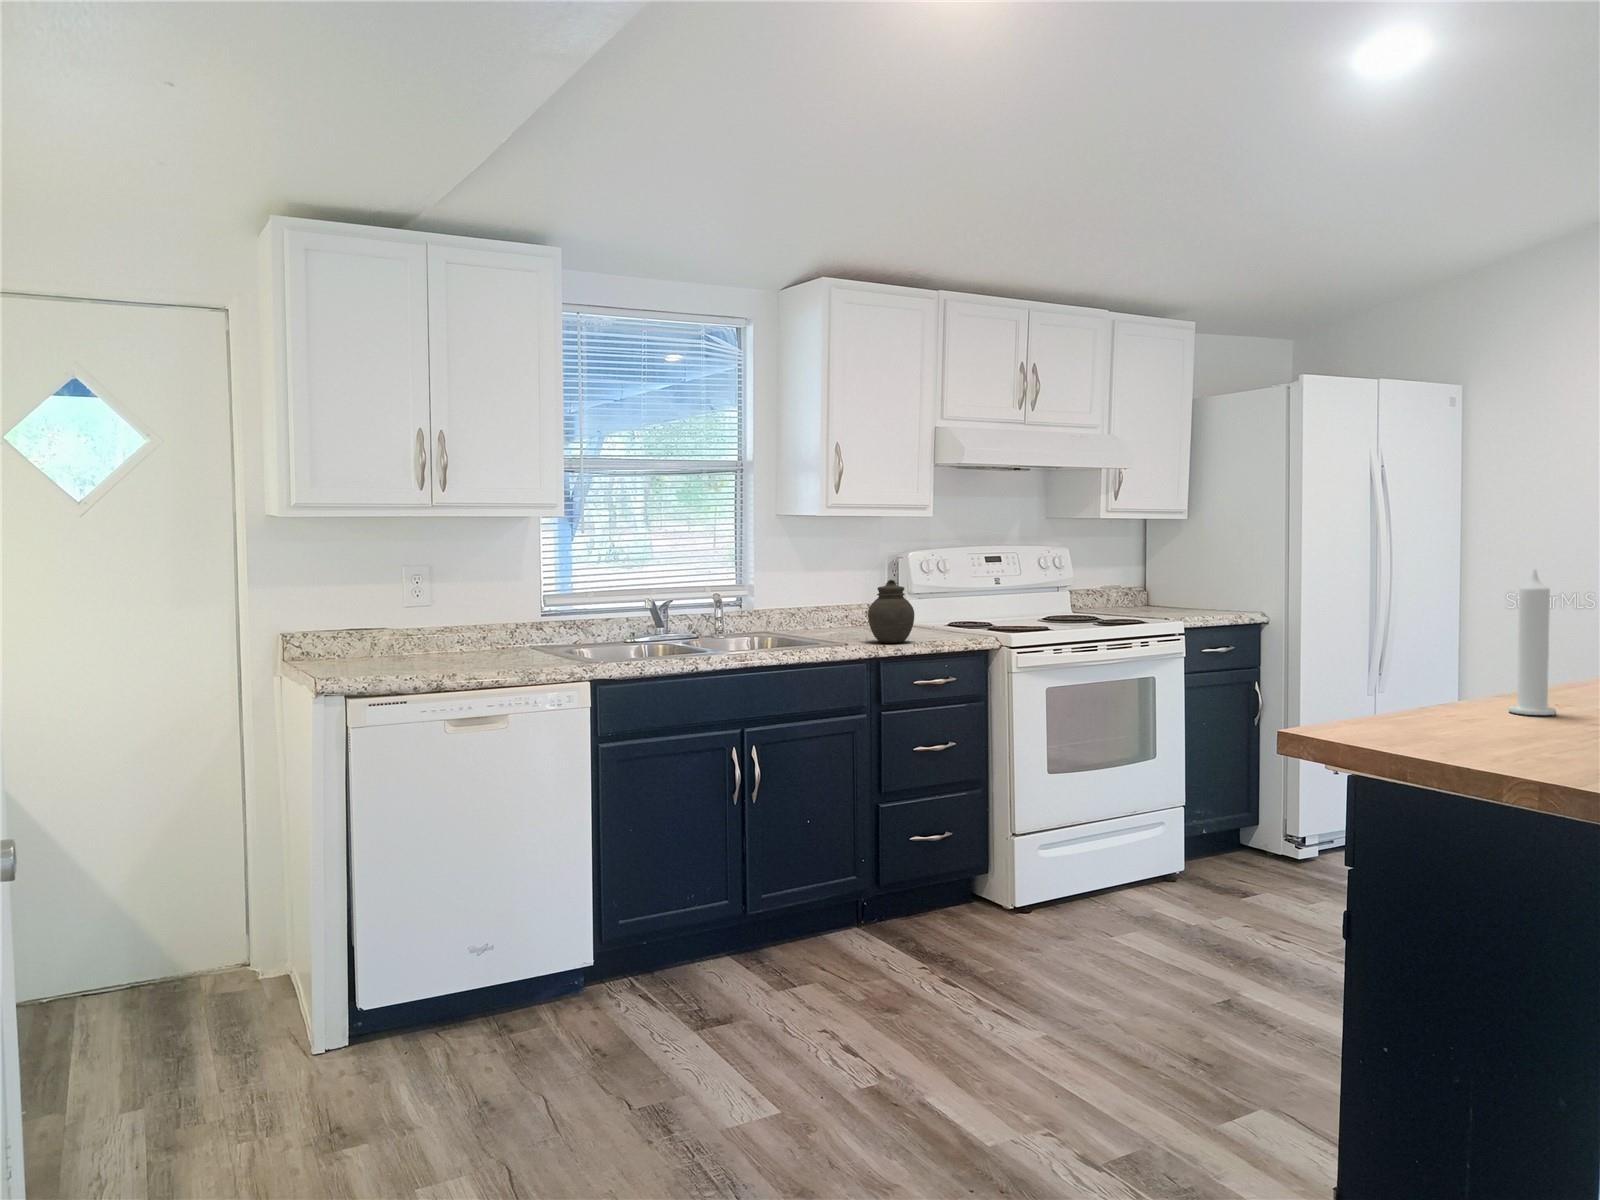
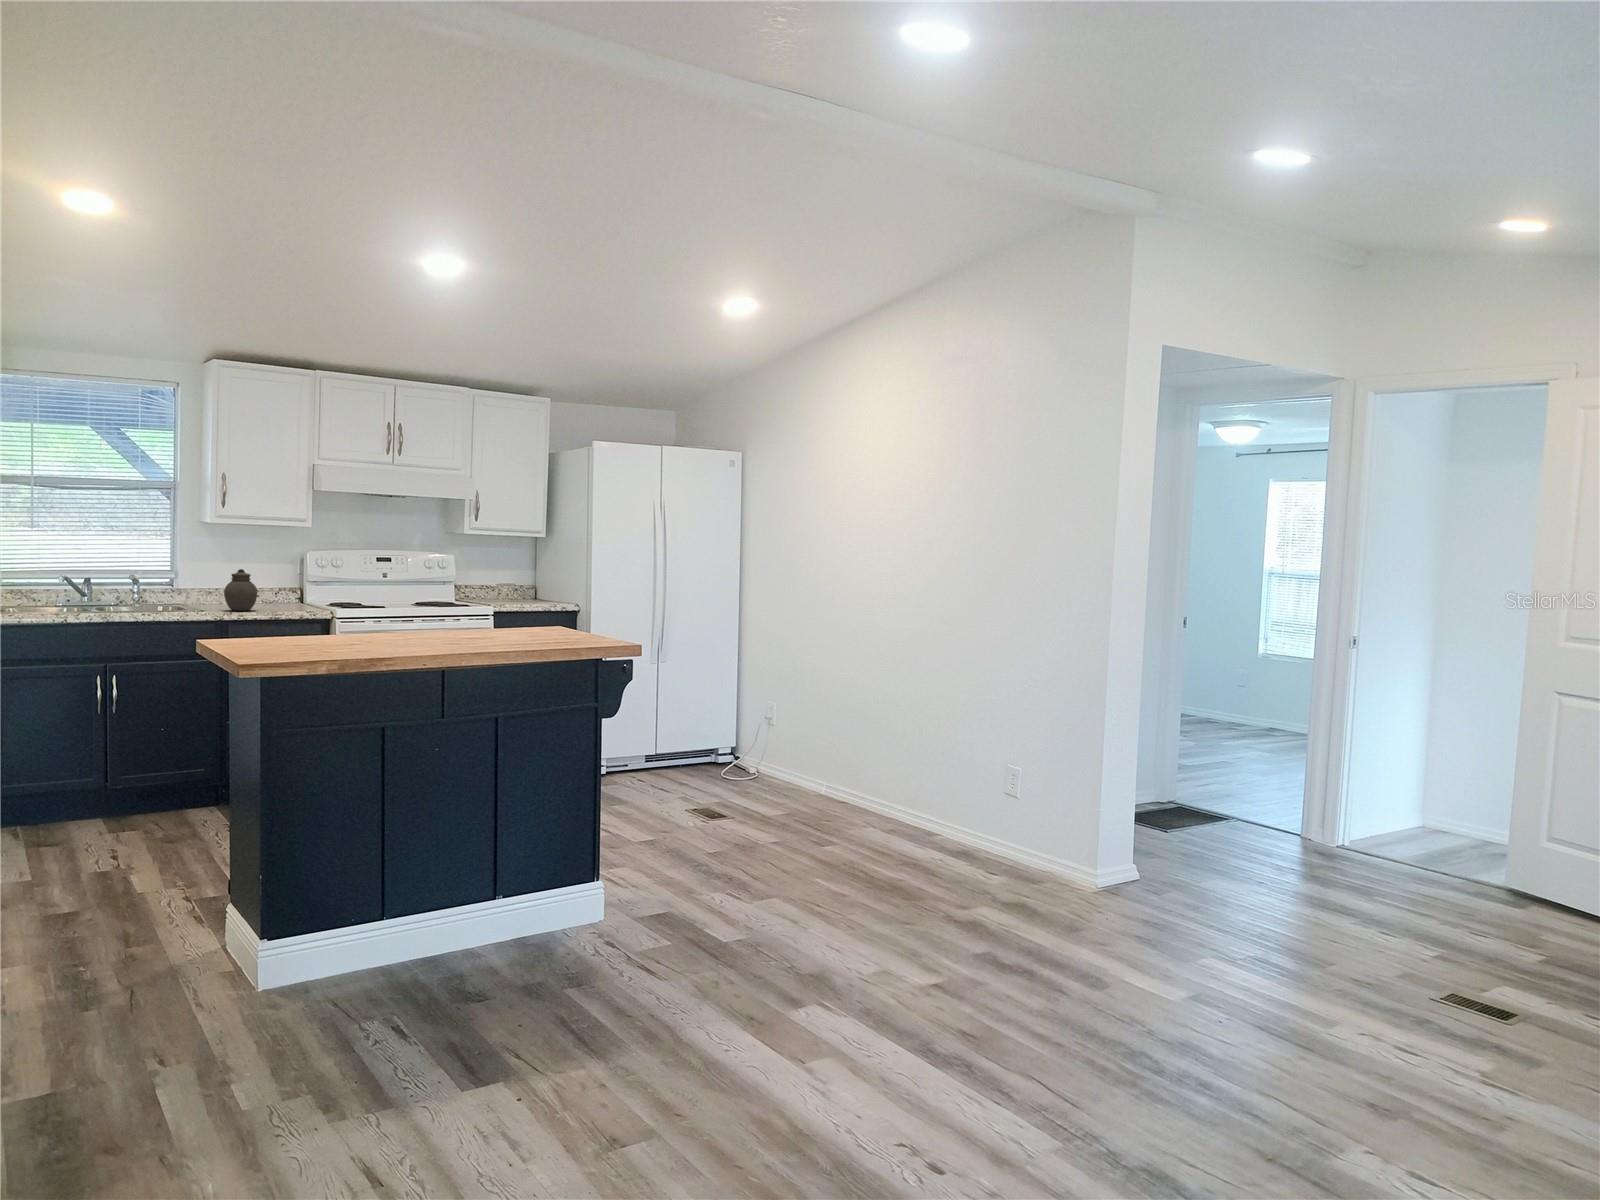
candle: present [1508,569,1556,715] -> none [350,568,371,638]

